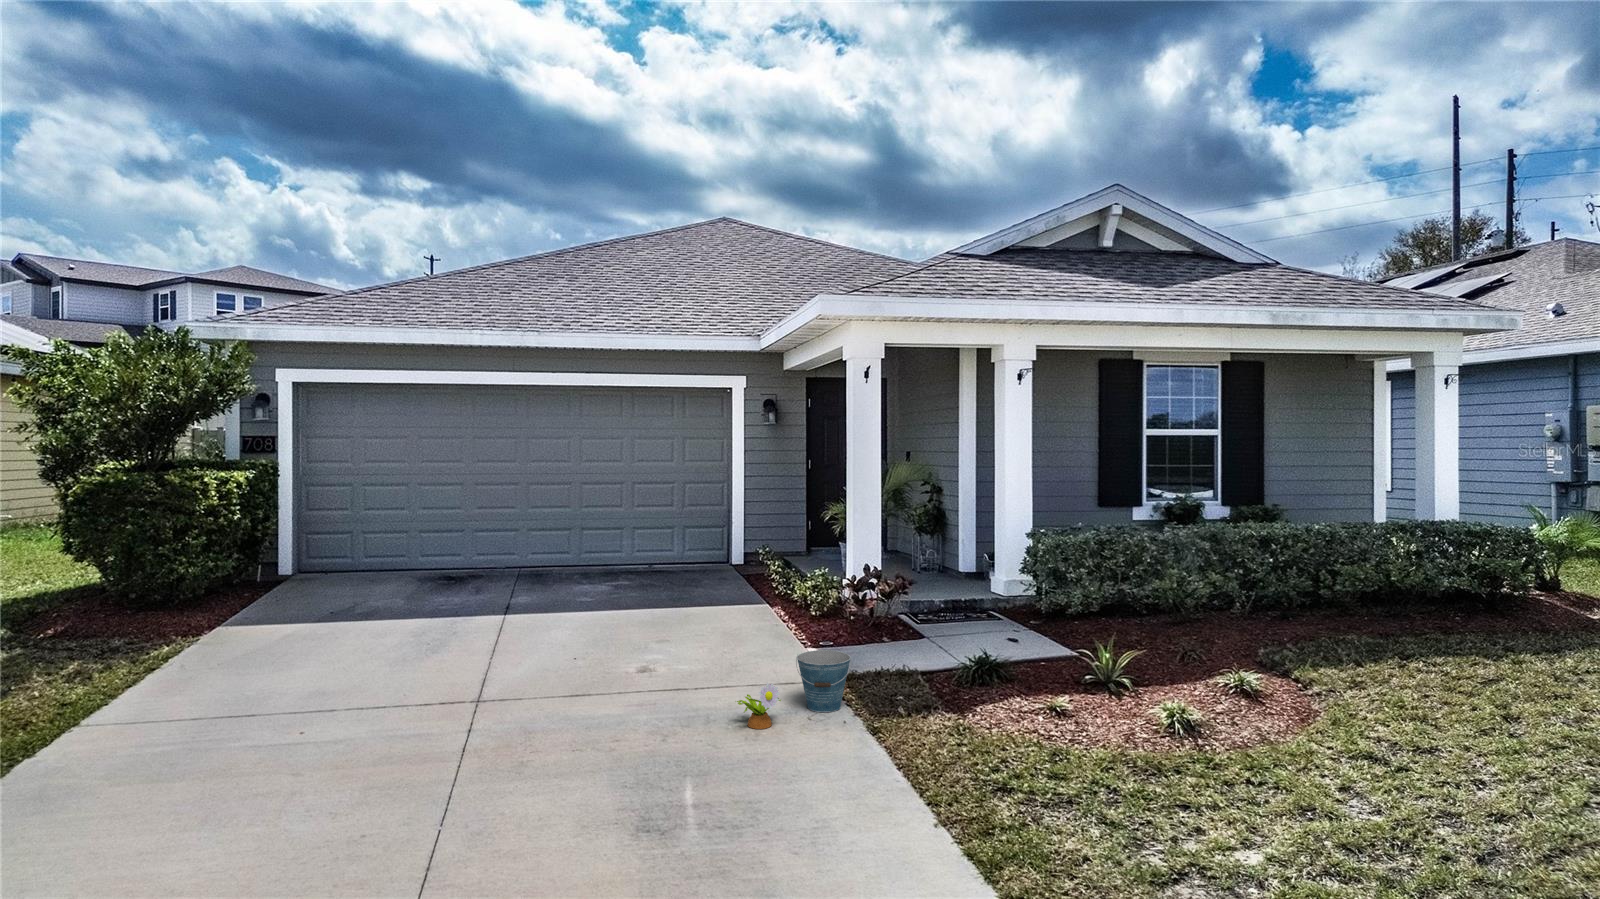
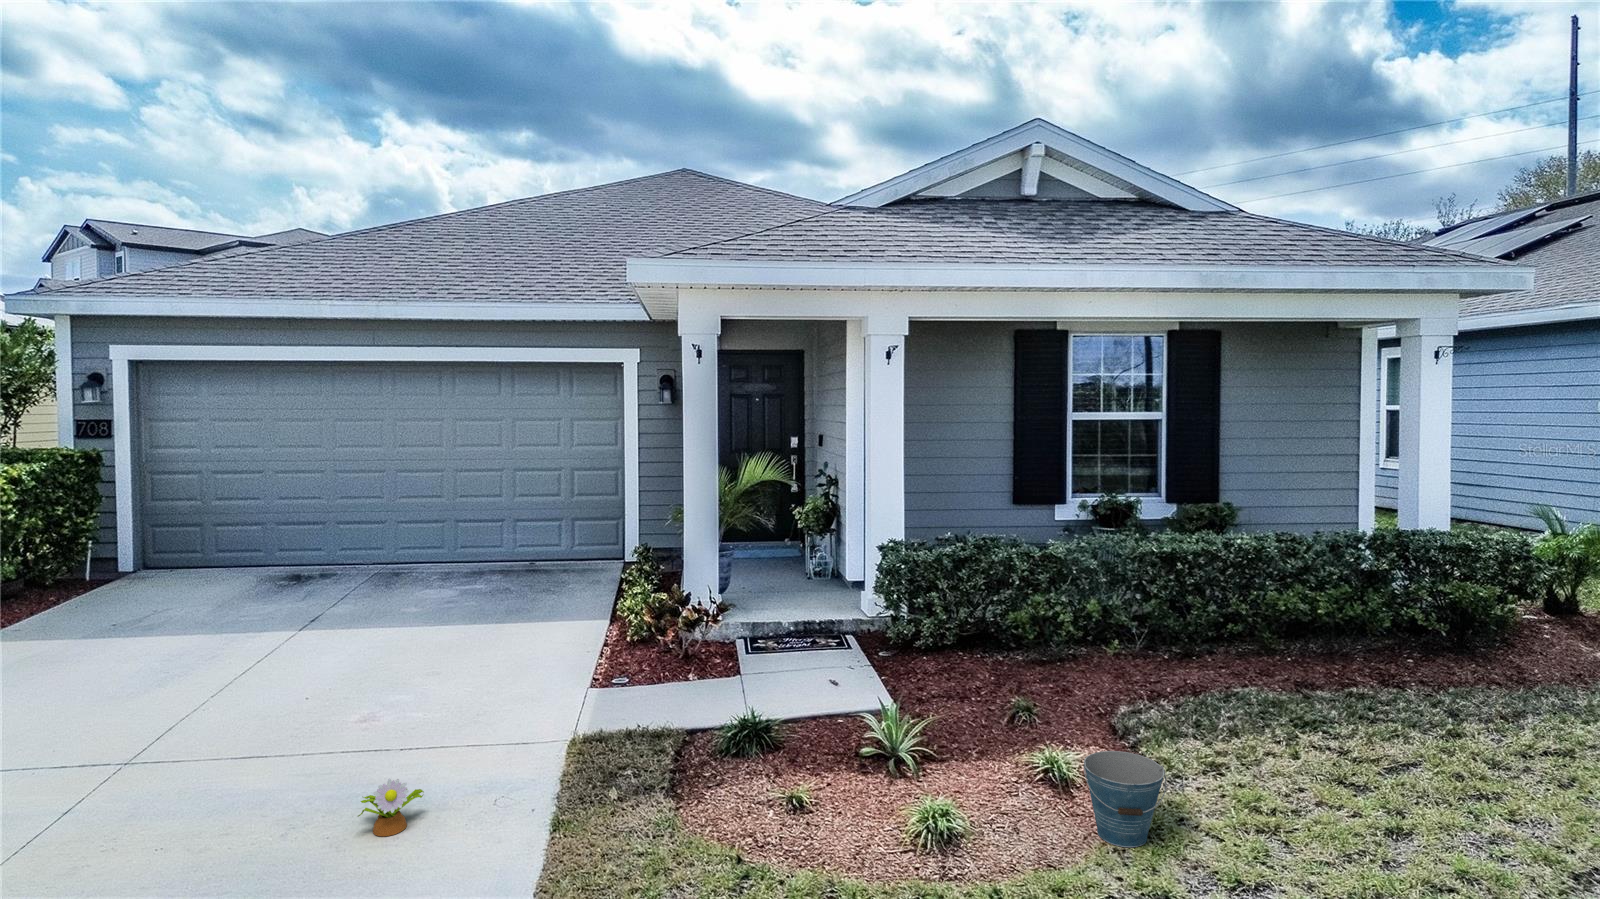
bucket: present [796,650,851,712] -> present [1084,751,1166,847]

